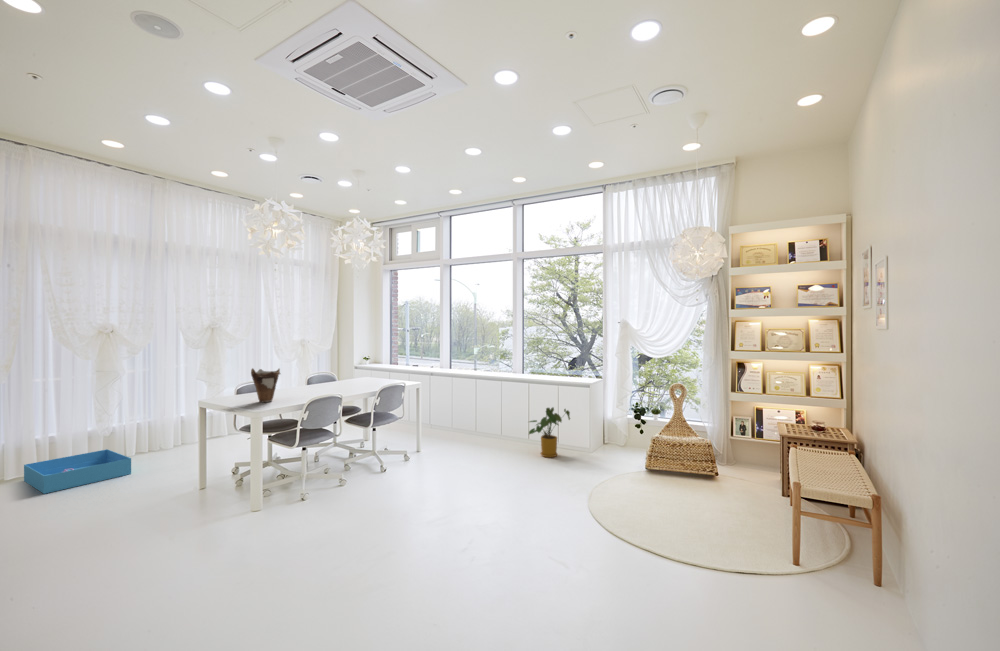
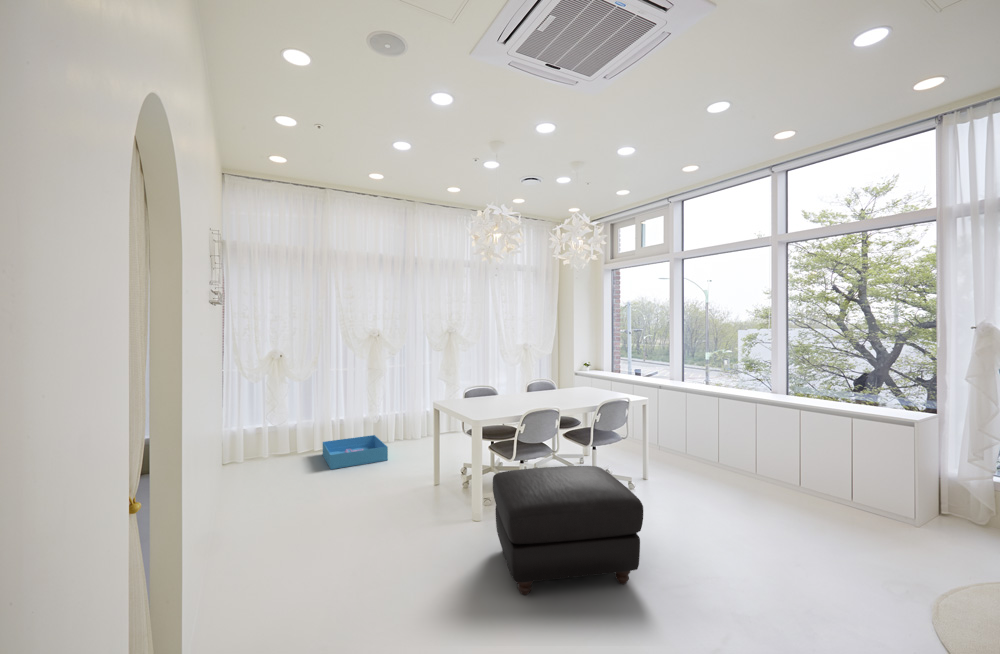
vase: present [251,369,280,402] -> none [473,376,500,411]
house plant: present [529,407,570,457] -> none [800,446,875,519]
ottoman: none [277,438,413,549] -> present [493,466,643,595]

